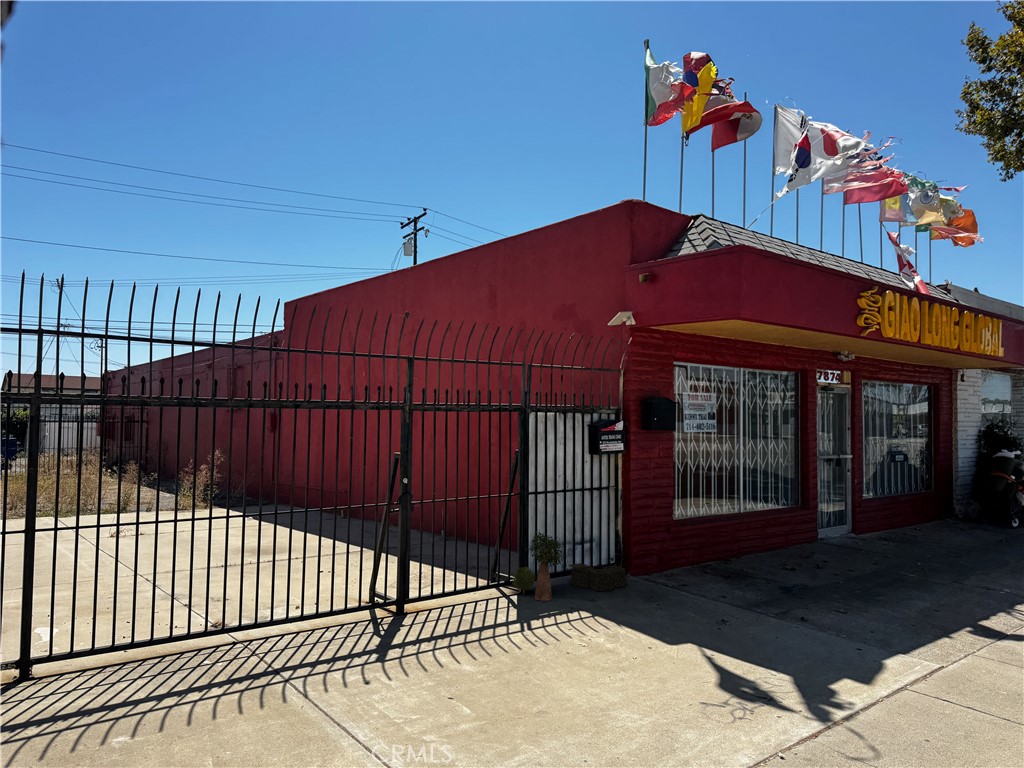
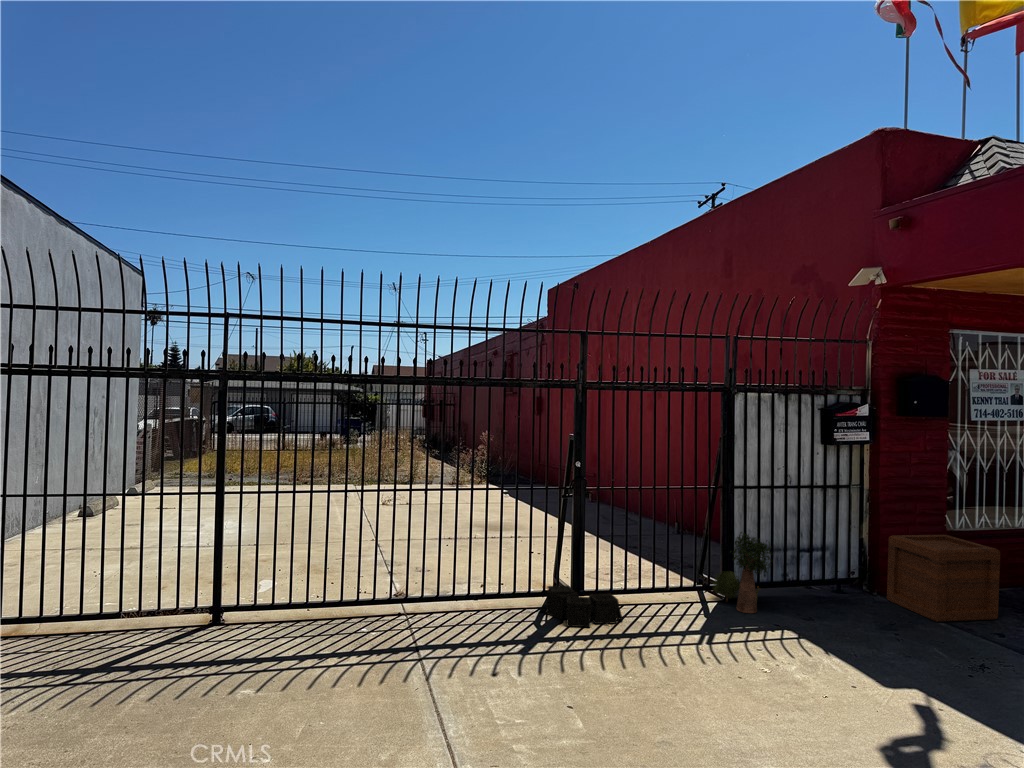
wooden crate: none [637,522,715,590] -> present [887,535,1000,622]
storage bin: present [568,563,627,591] -> present [546,586,623,627]

